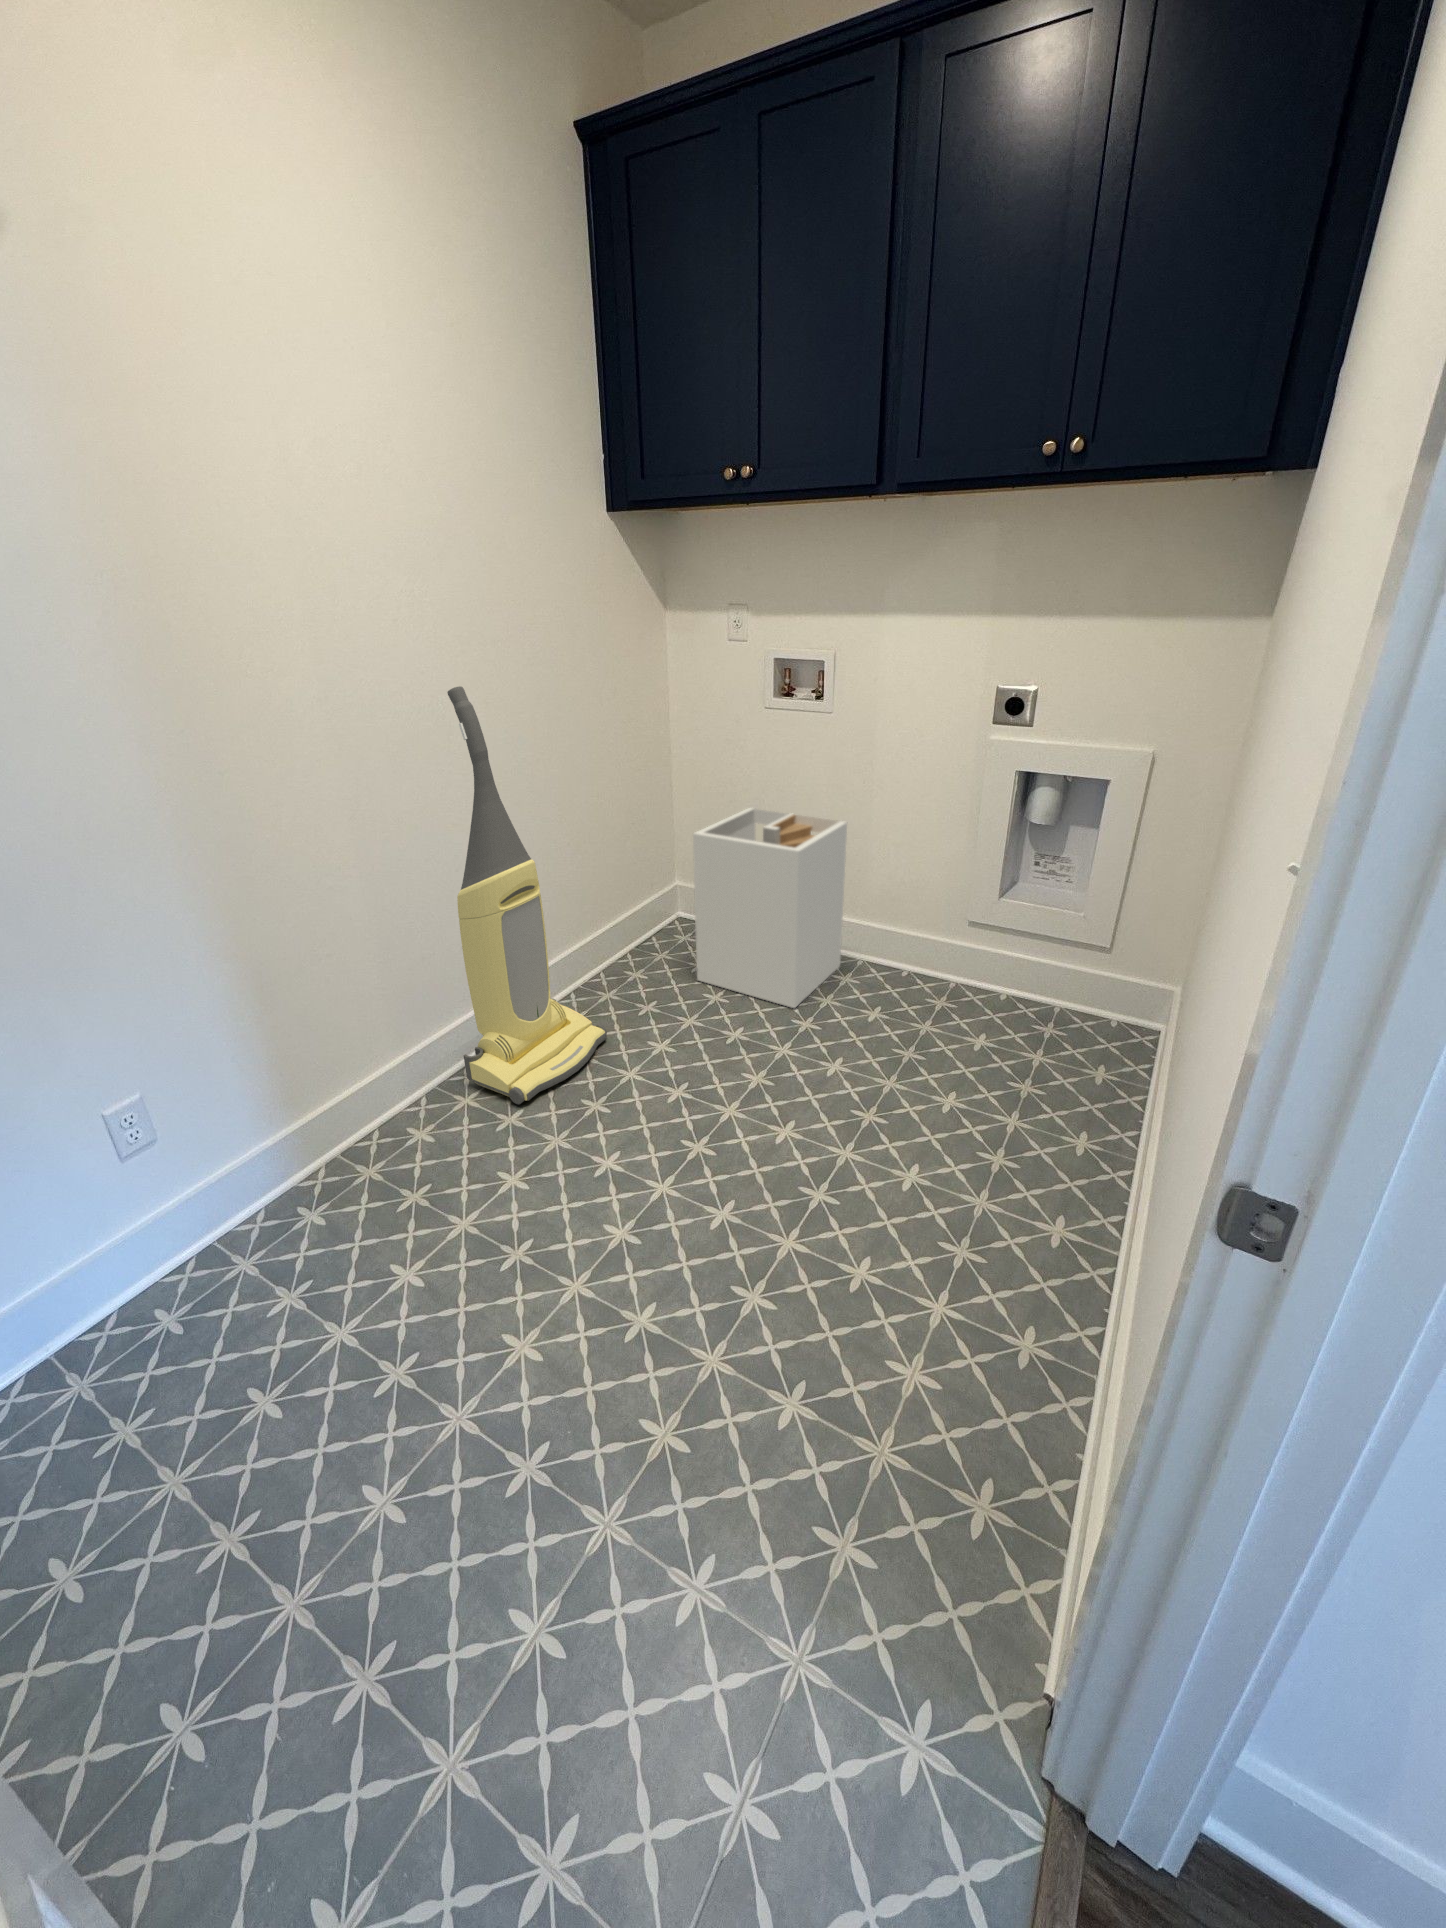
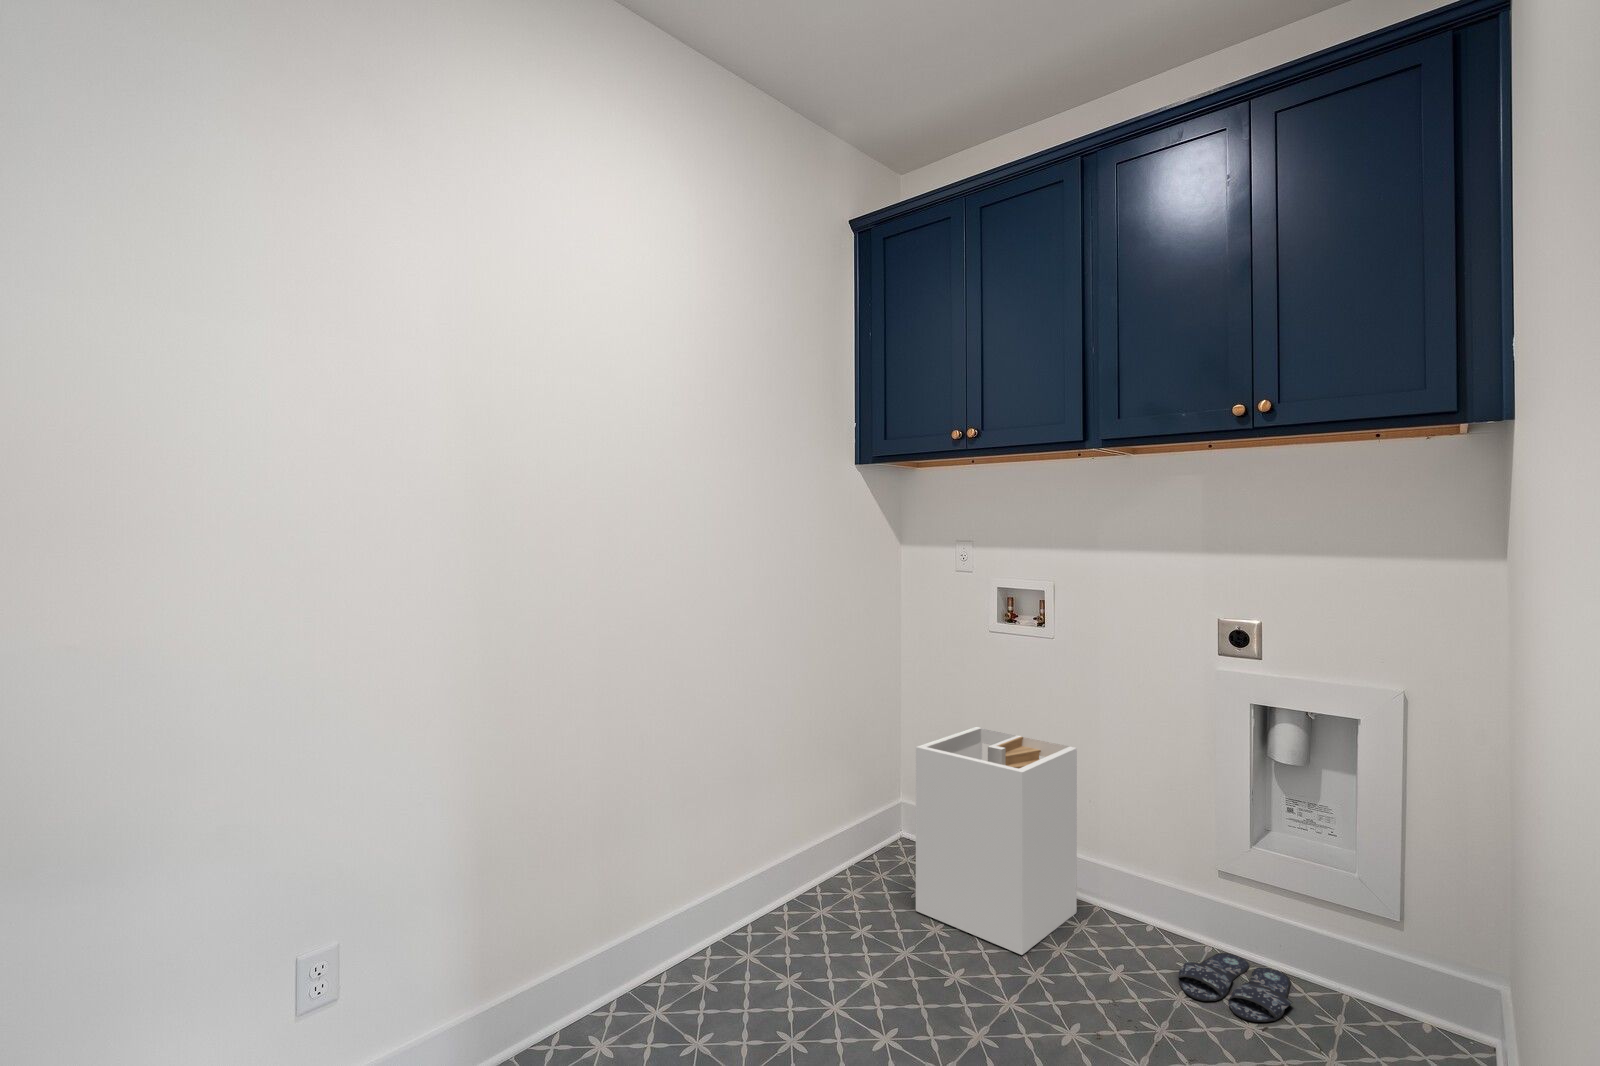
vacuum cleaner: present [447,686,607,1104] -> none [662,593,813,1028]
slippers: none [928,987,1020,1041] -> present [1178,953,1293,1022]

